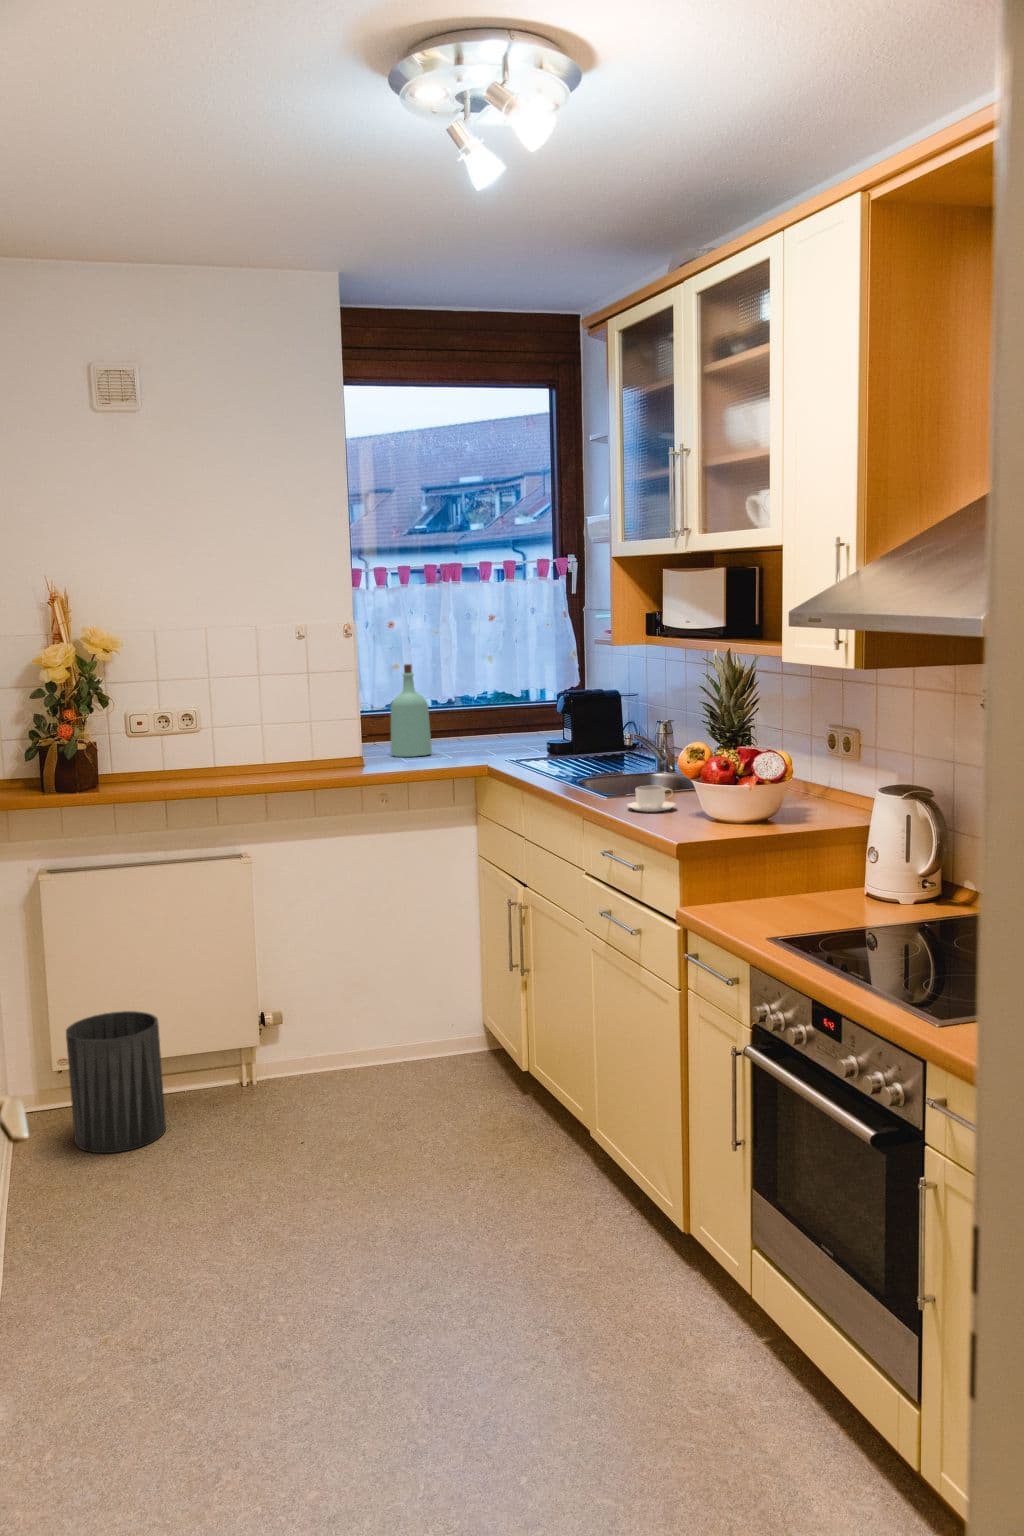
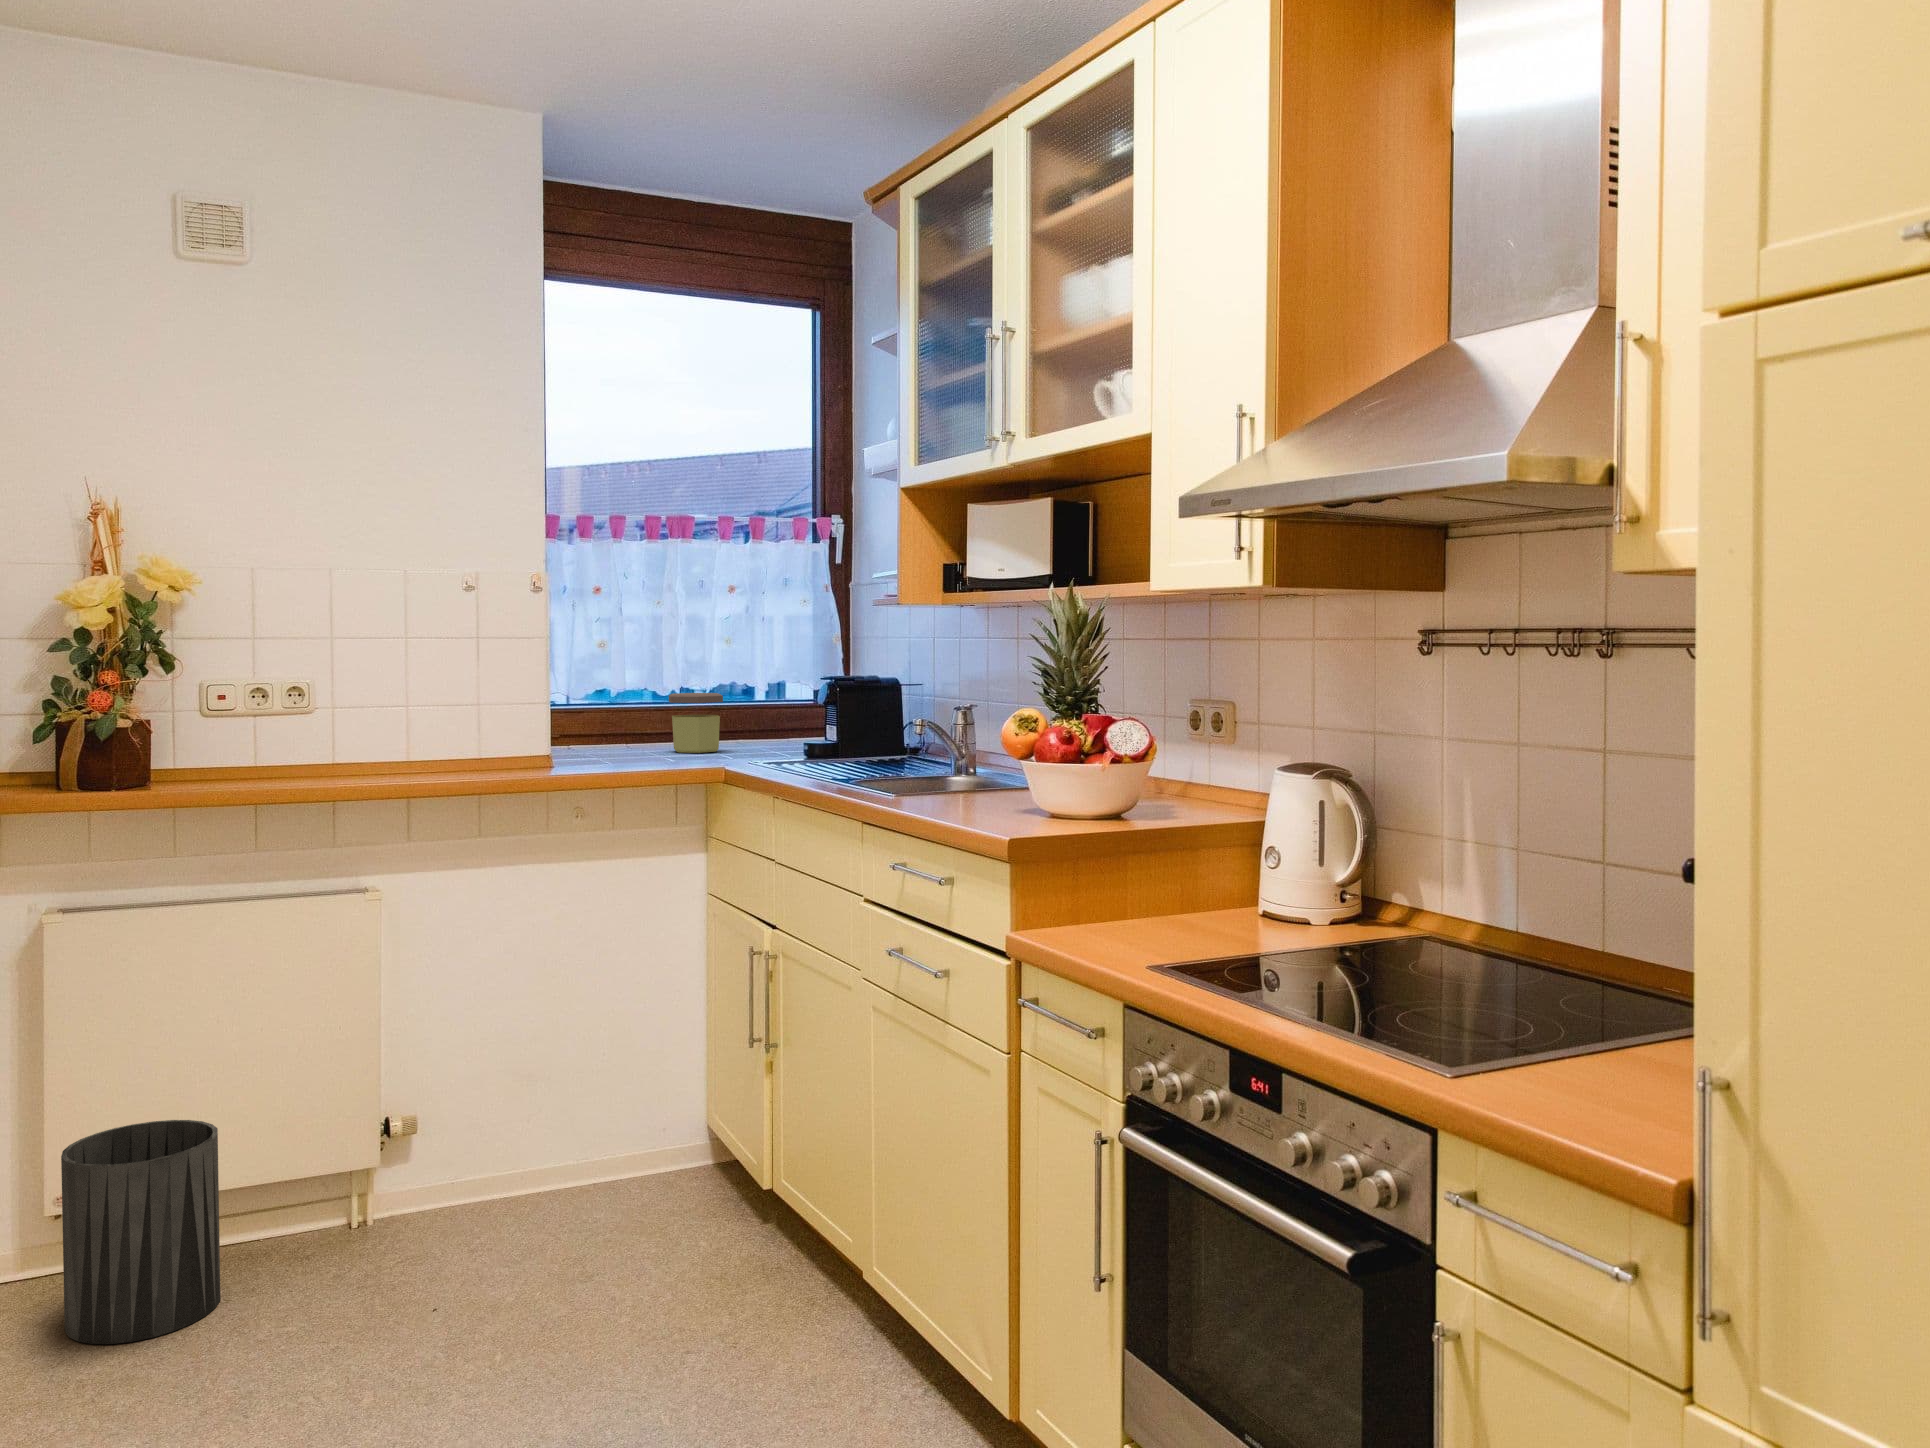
bottle: present [391,664,432,757] -> none [593,634,650,758]
jar: none [444,703,484,750] -> present [669,693,723,753]
coffee cup: present [627,786,675,812] -> none [927,775,995,808]

